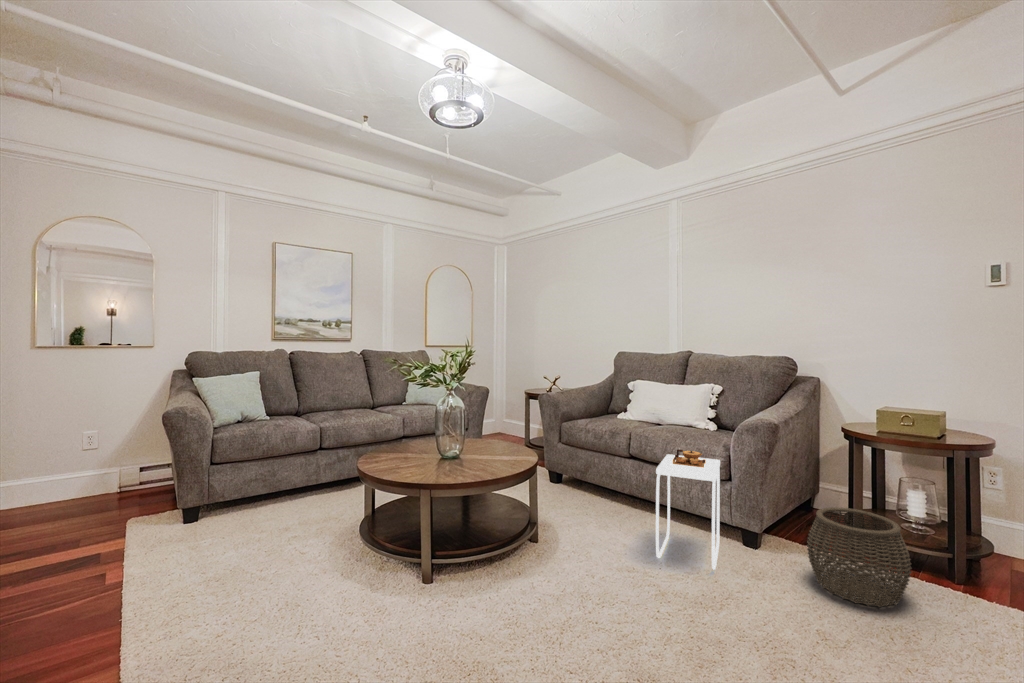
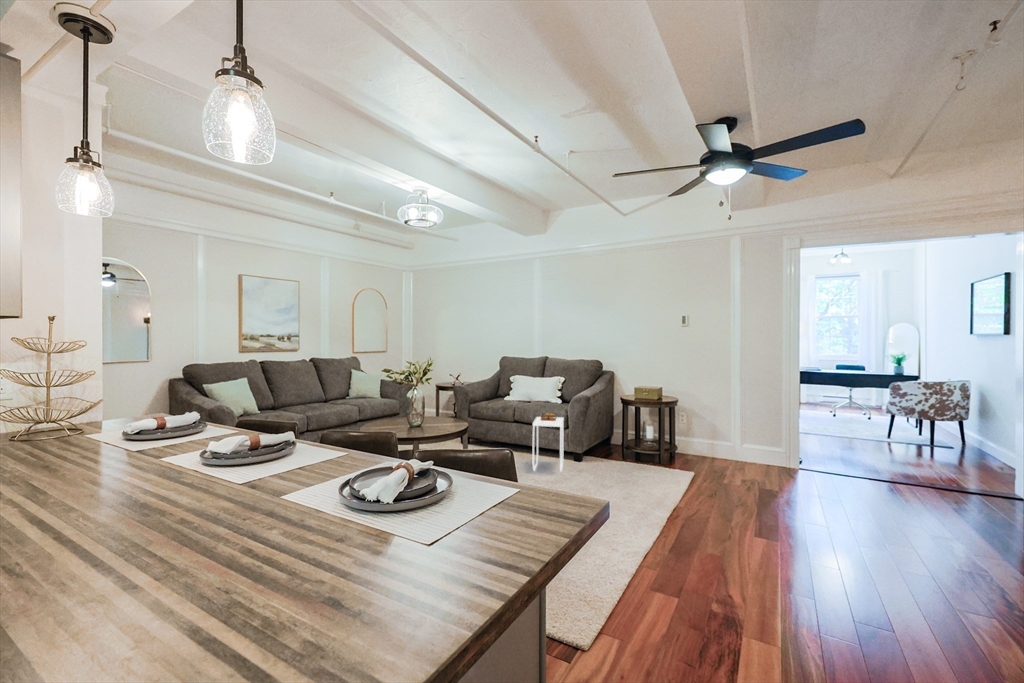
woven basket: present [807,507,911,607] -> none [602,435,643,476]

